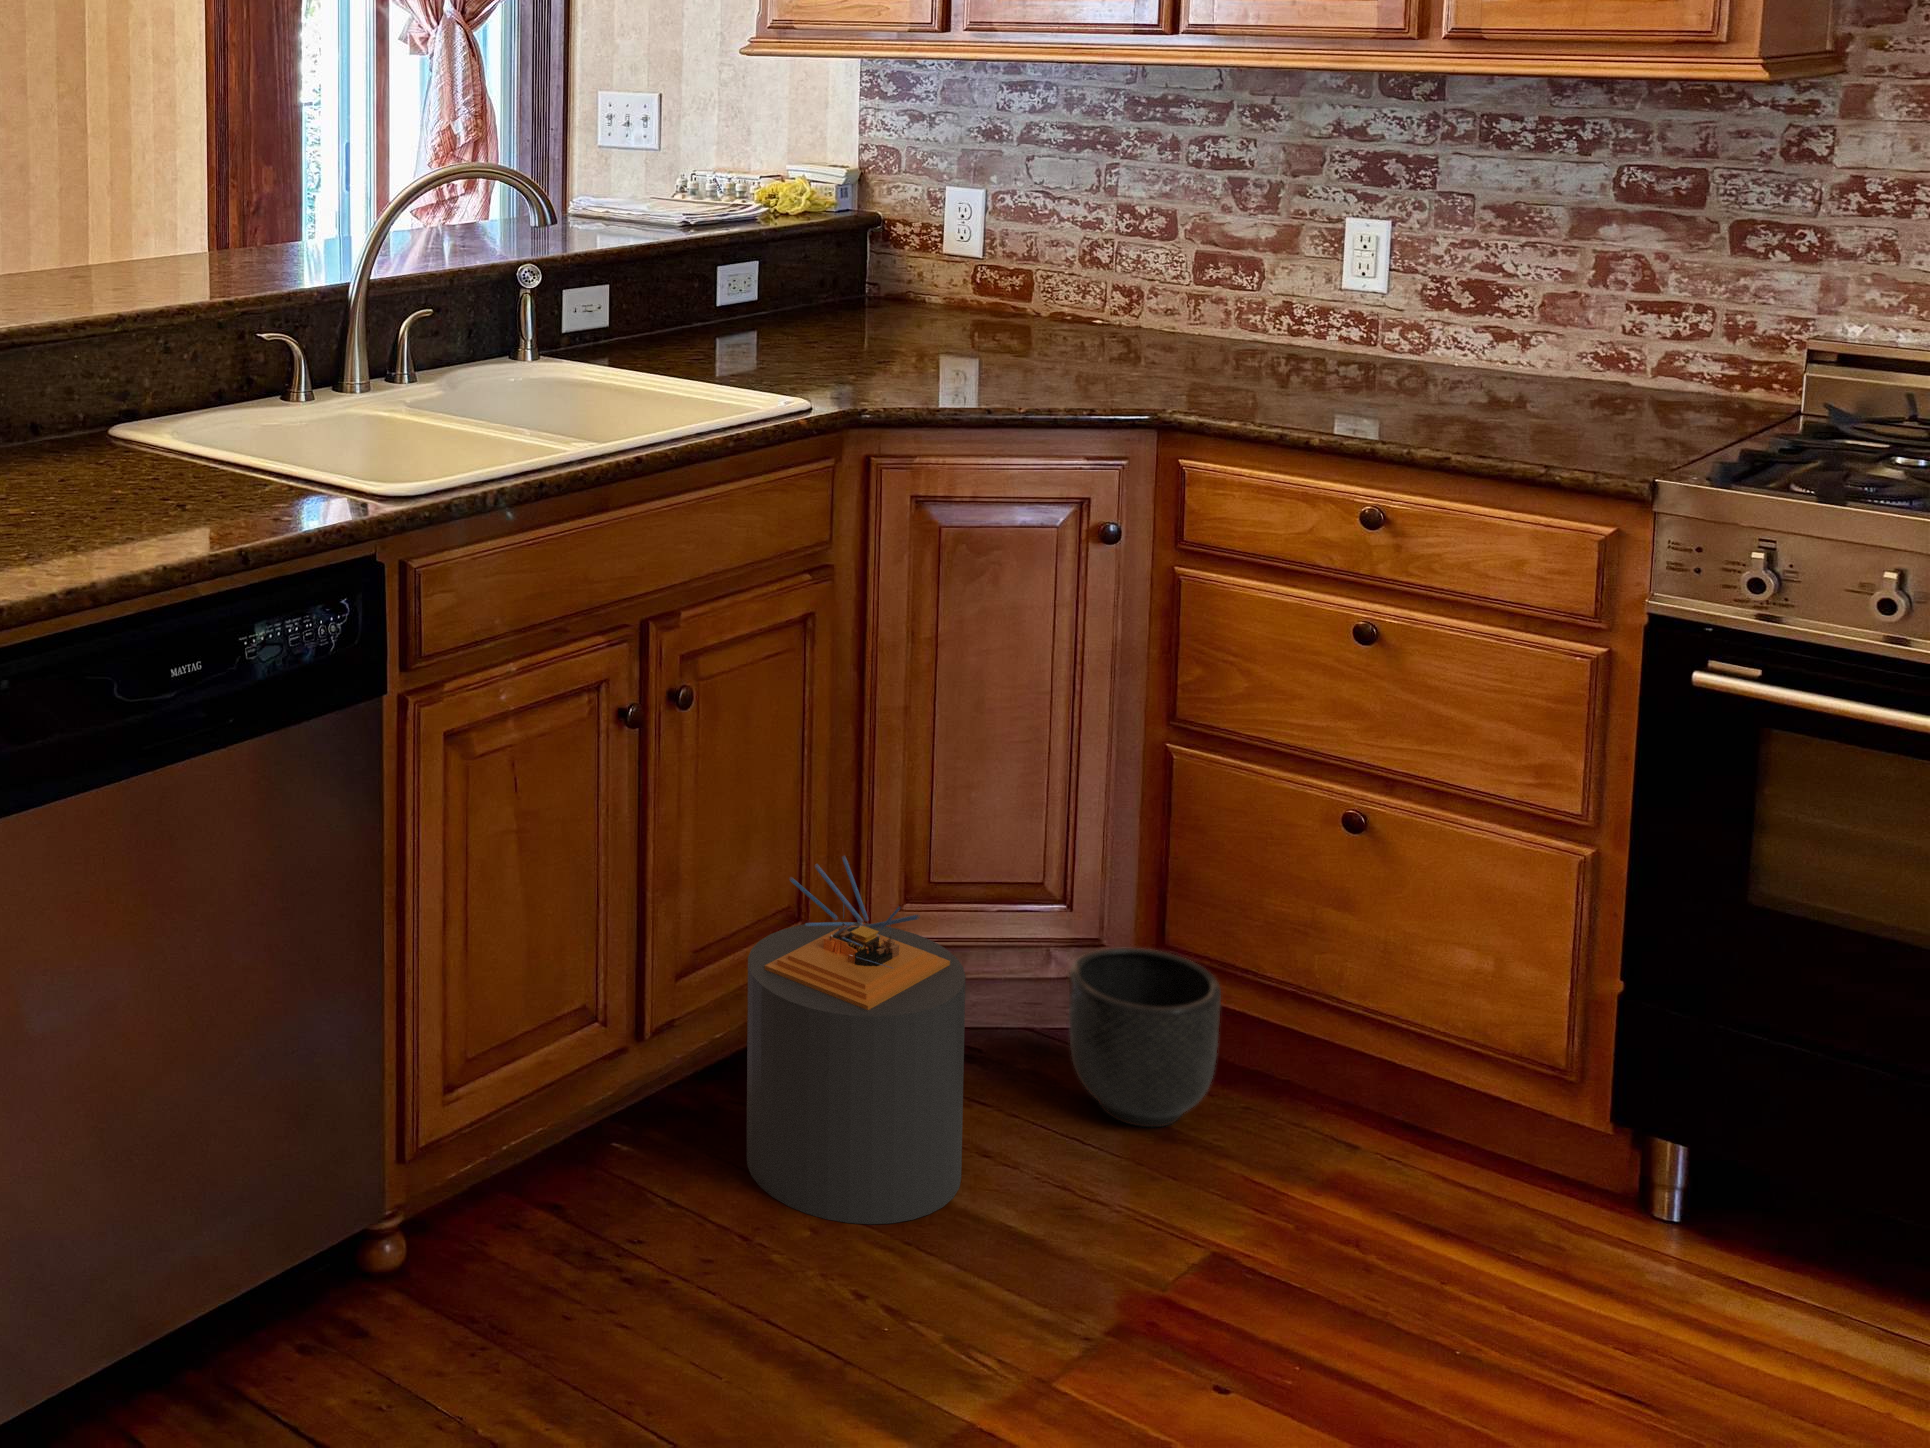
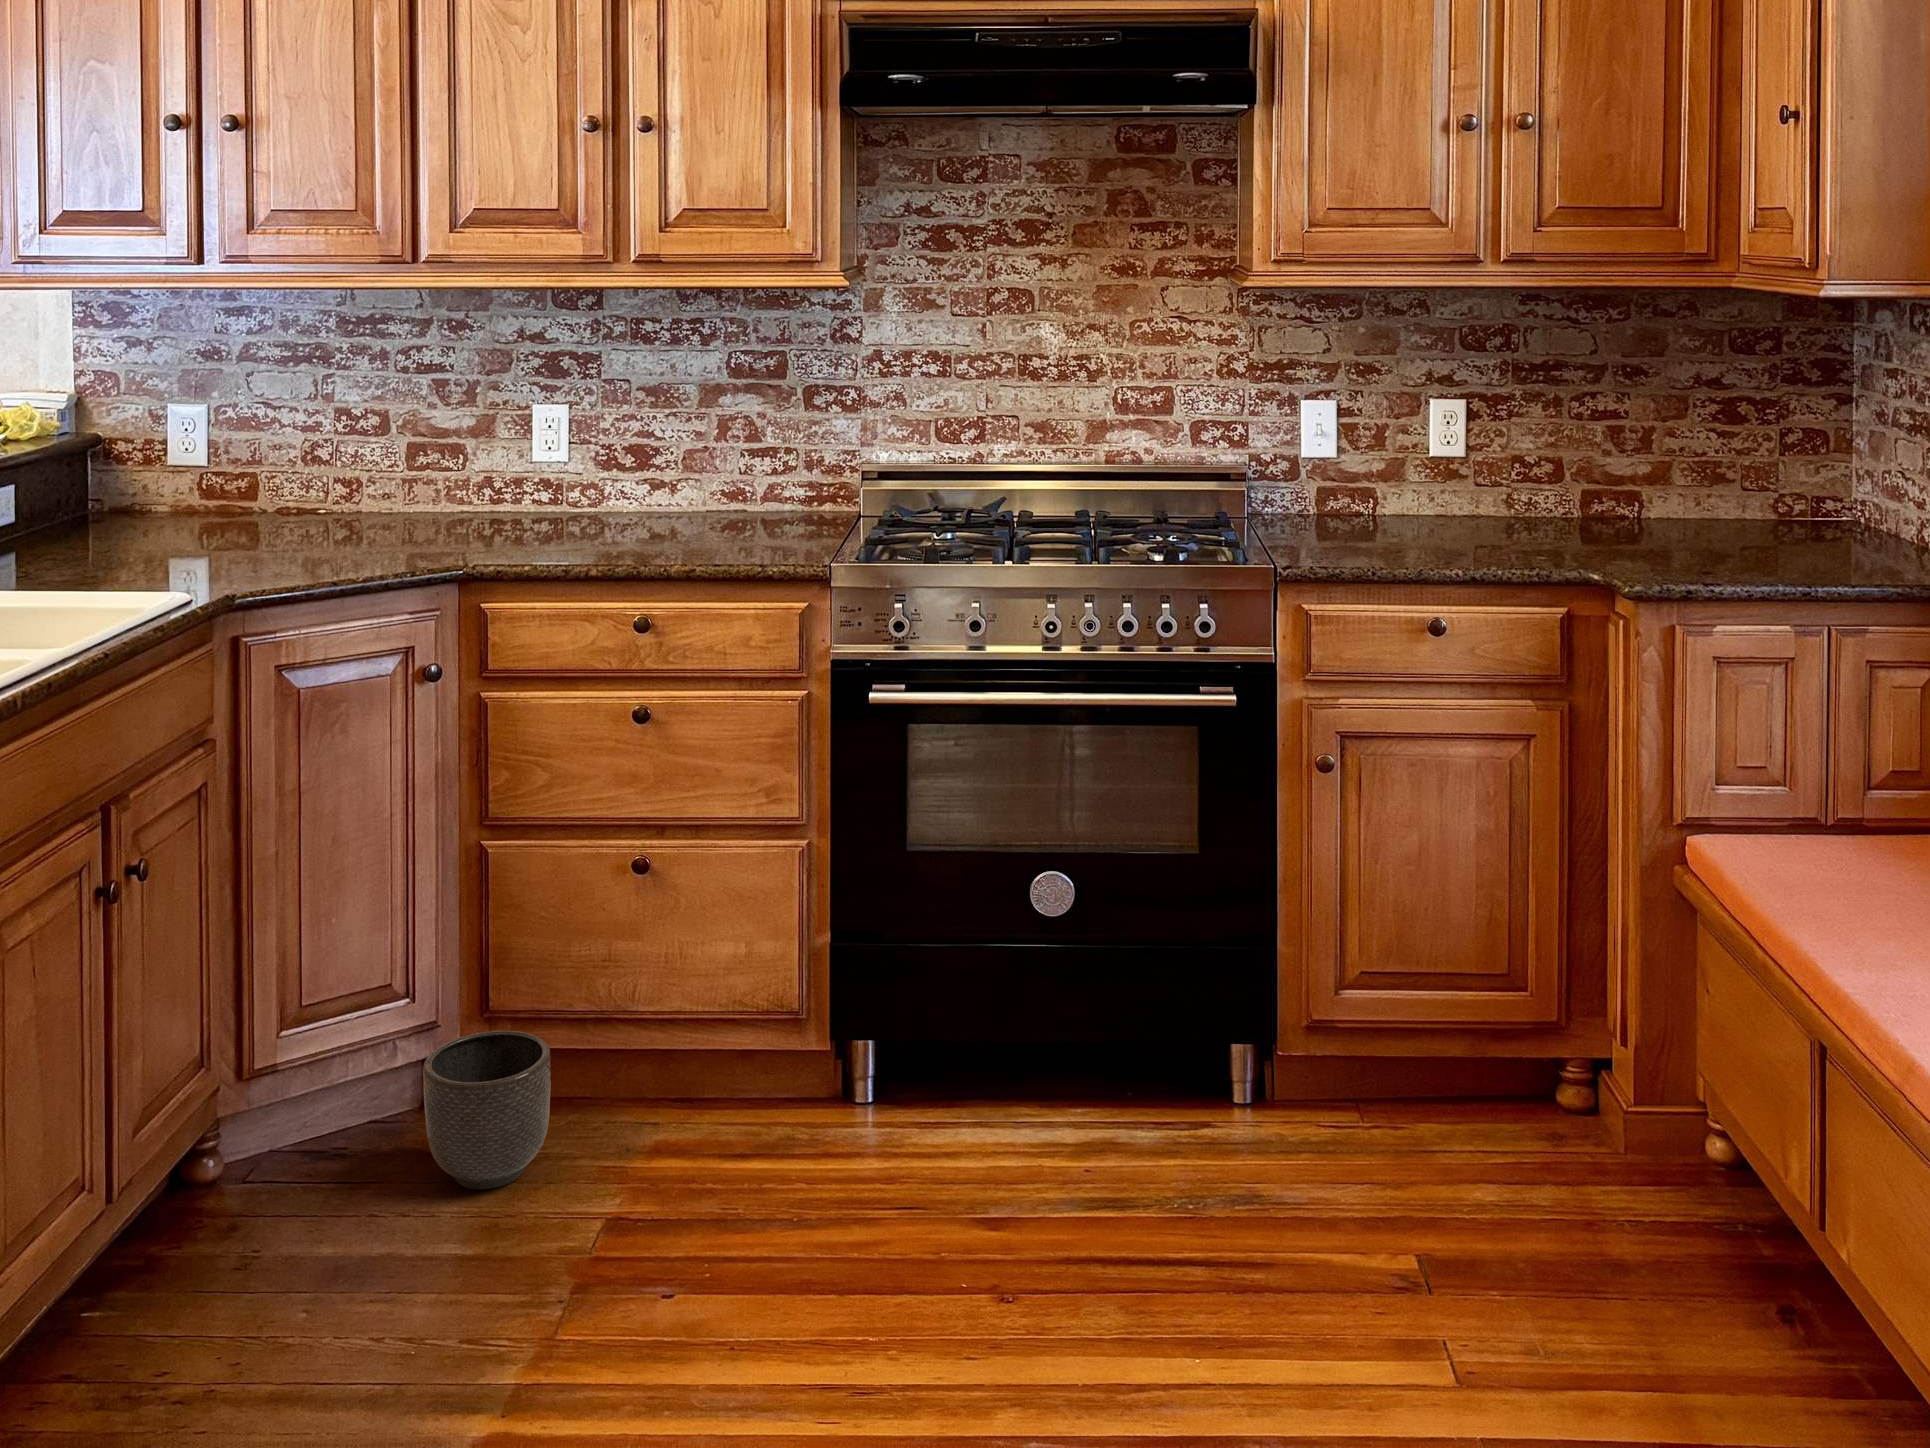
trash can: present [747,856,966,1224] -> none [160,1018,379,1386]

